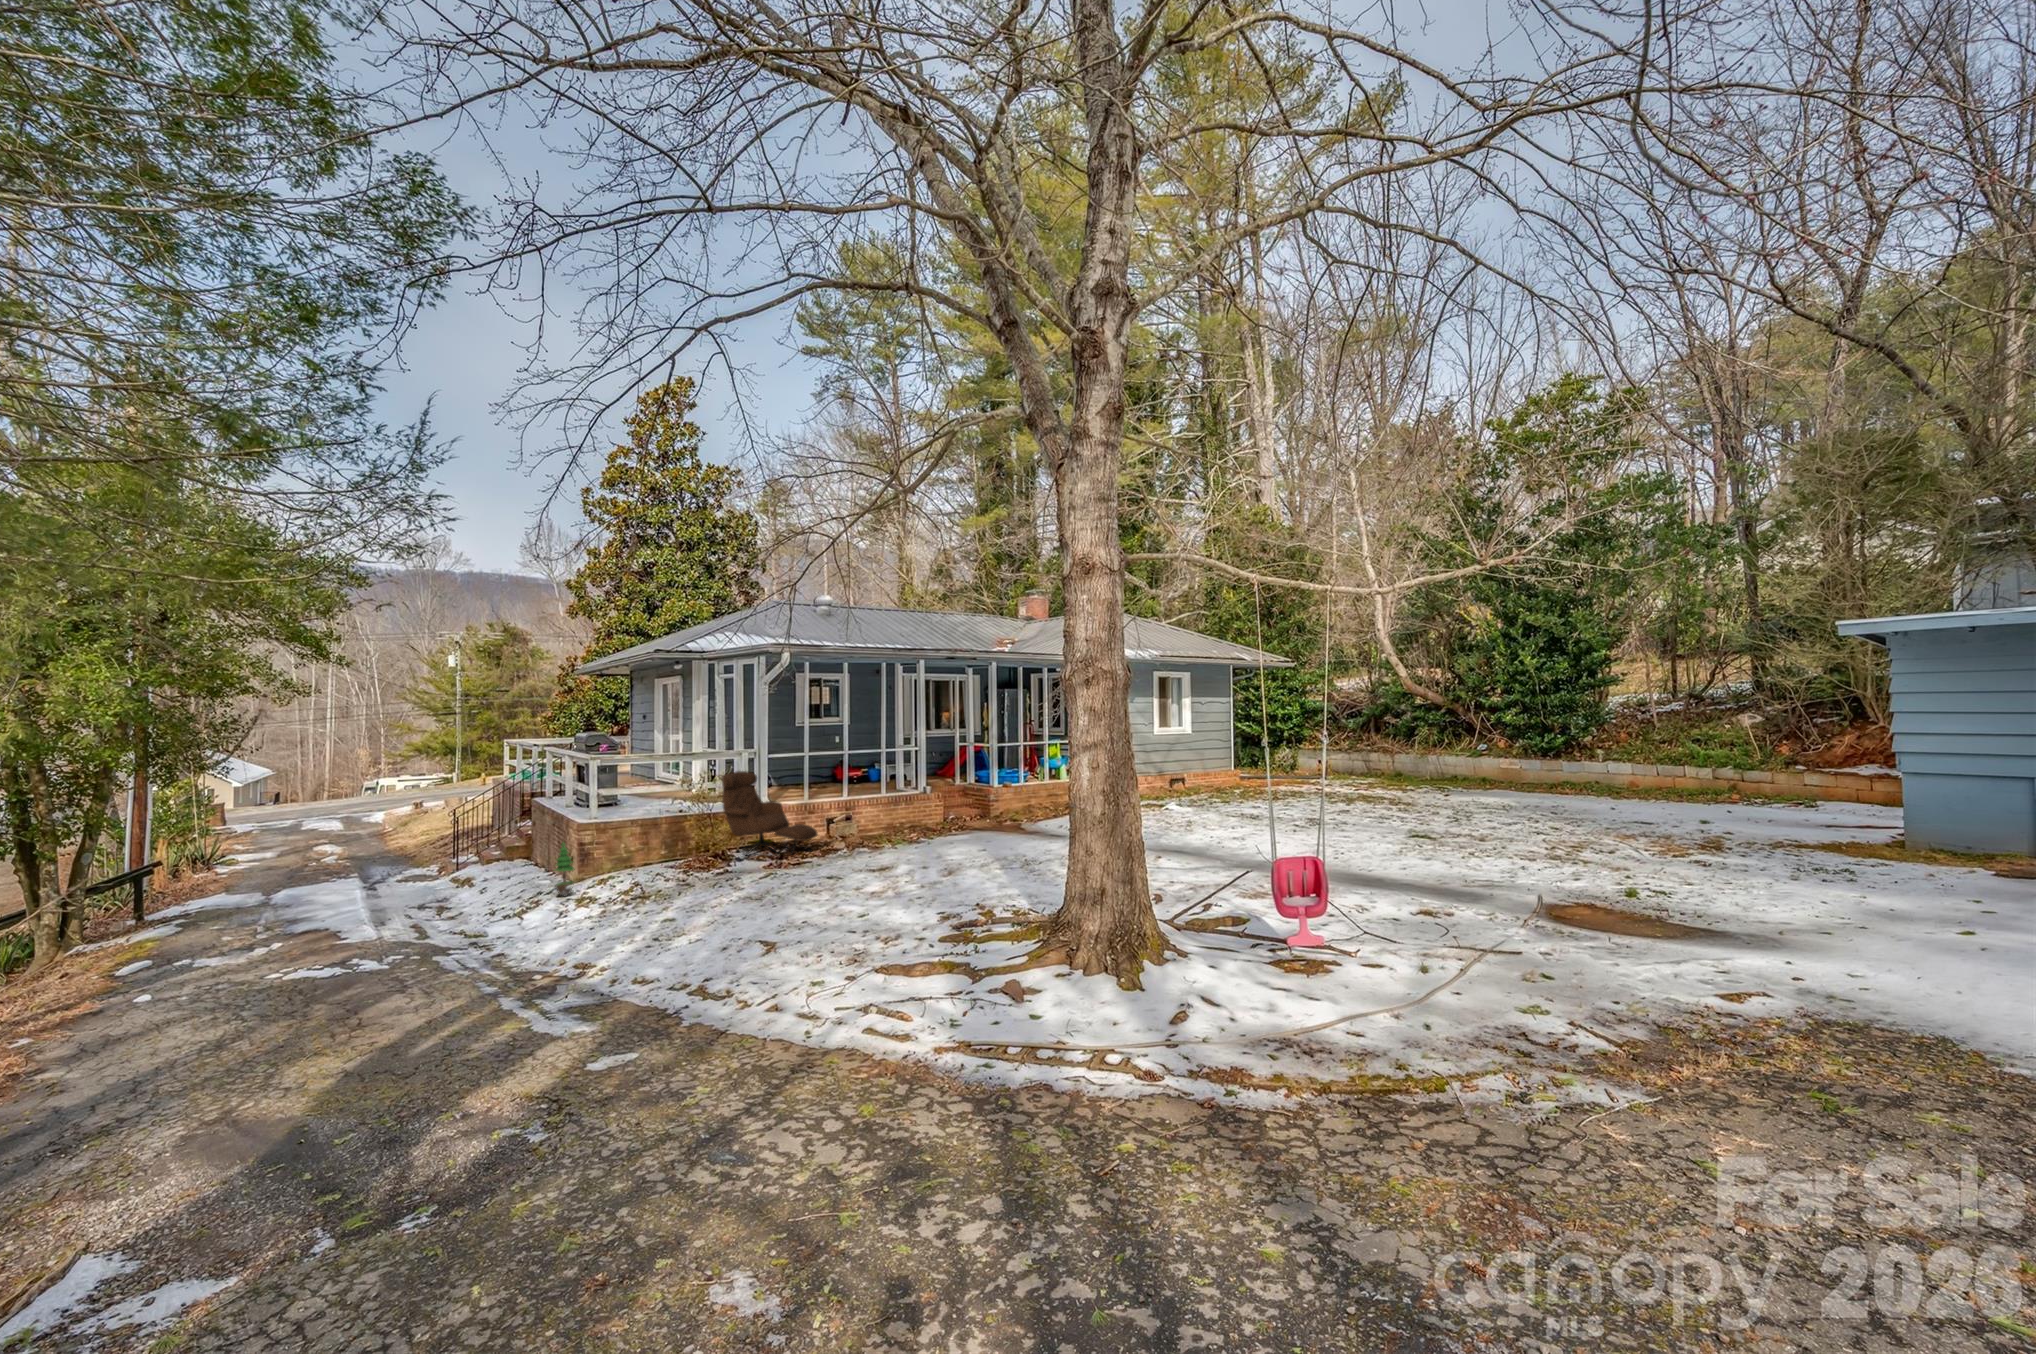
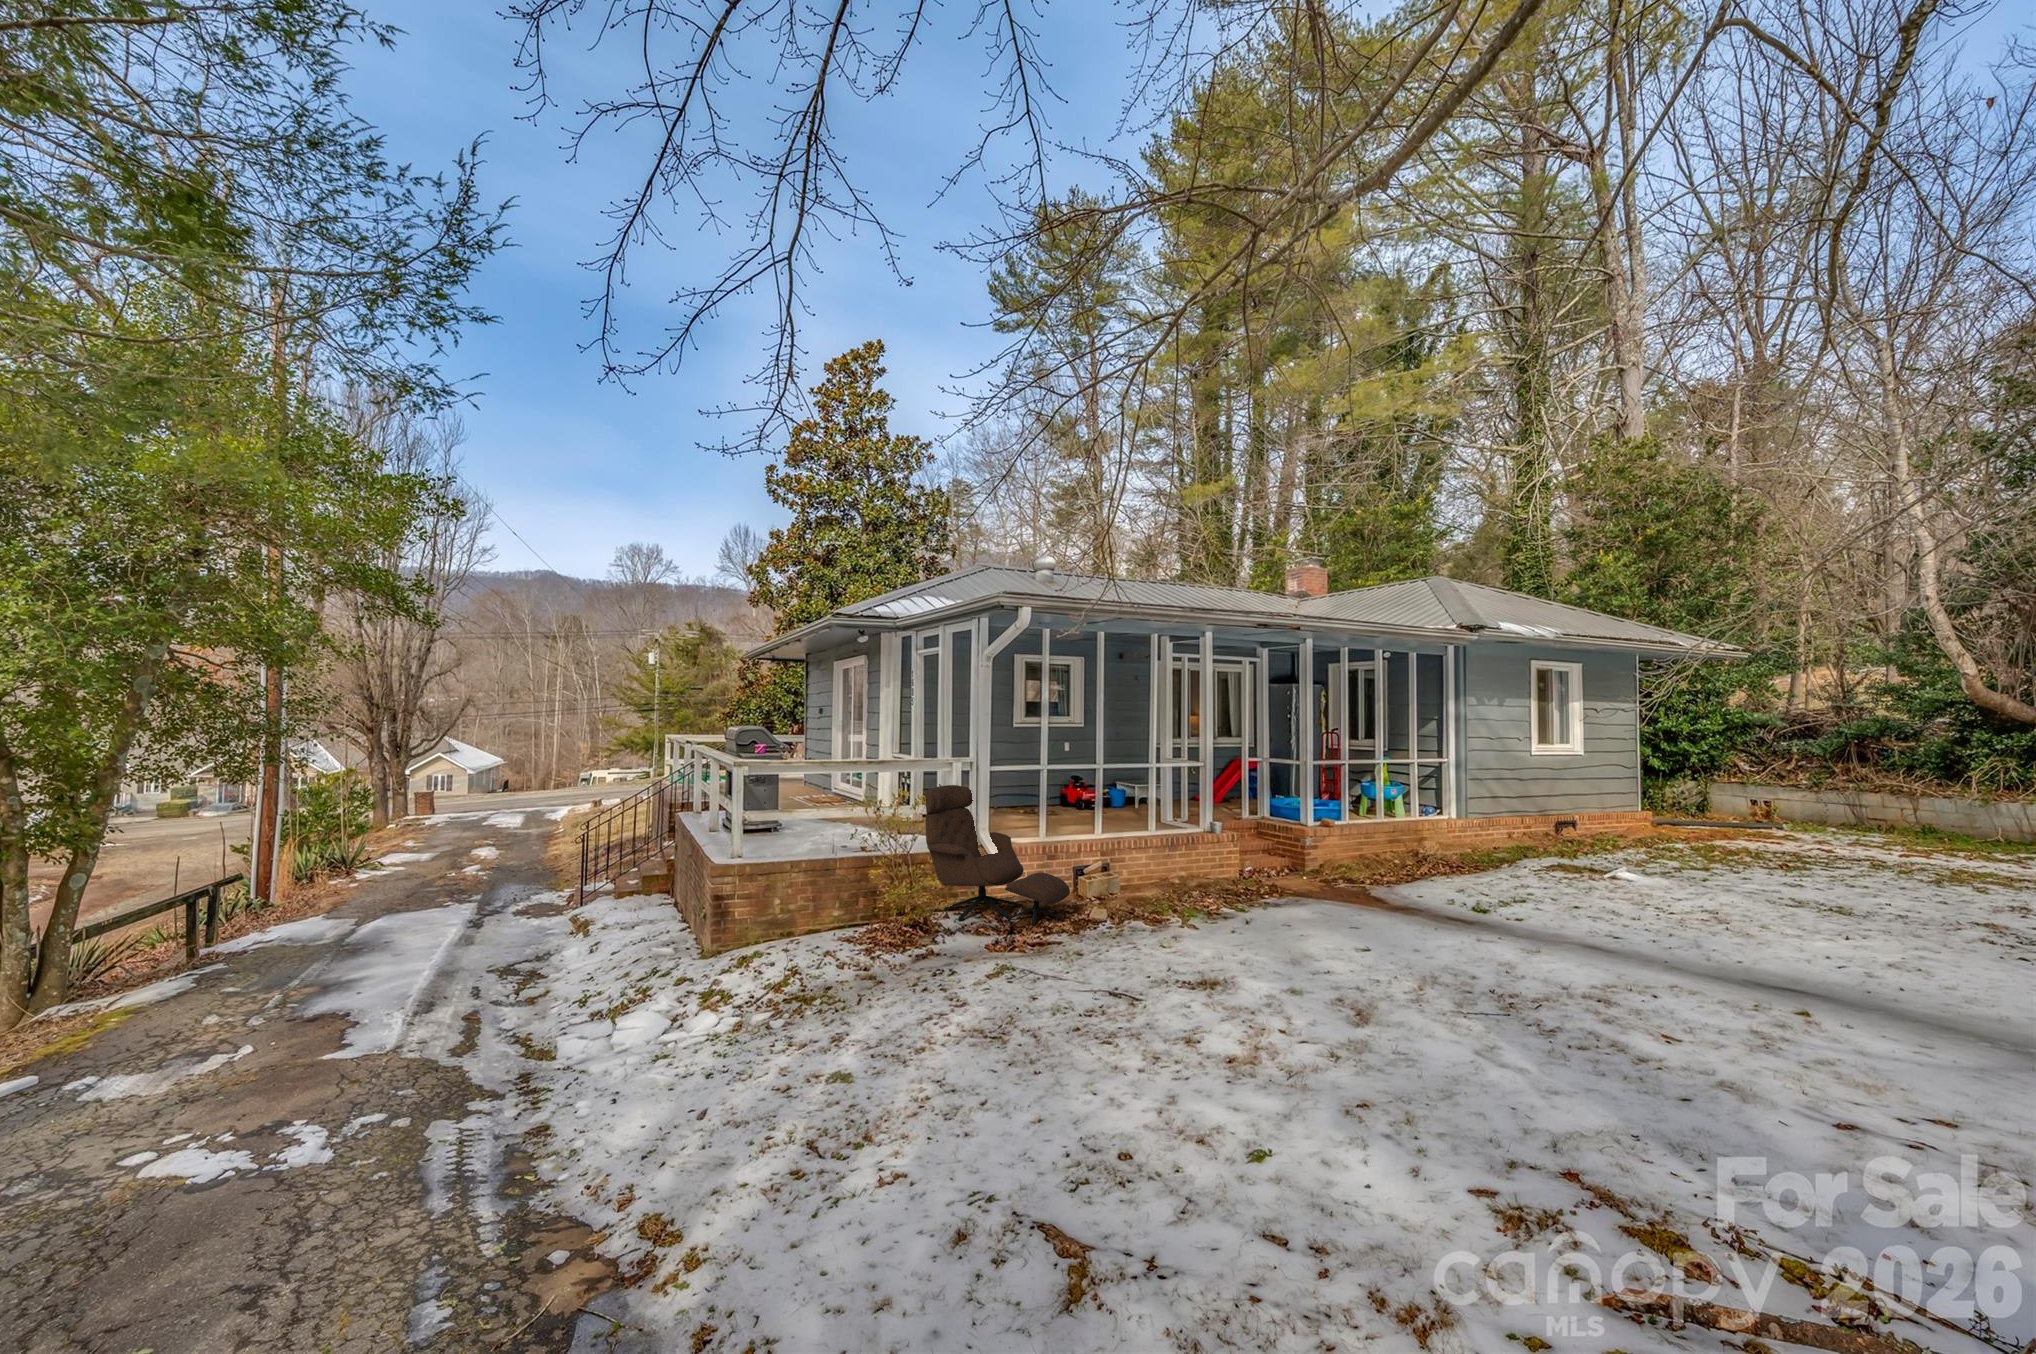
potted tree: present [553,843,575,896] -> none [675,884,708,974]

